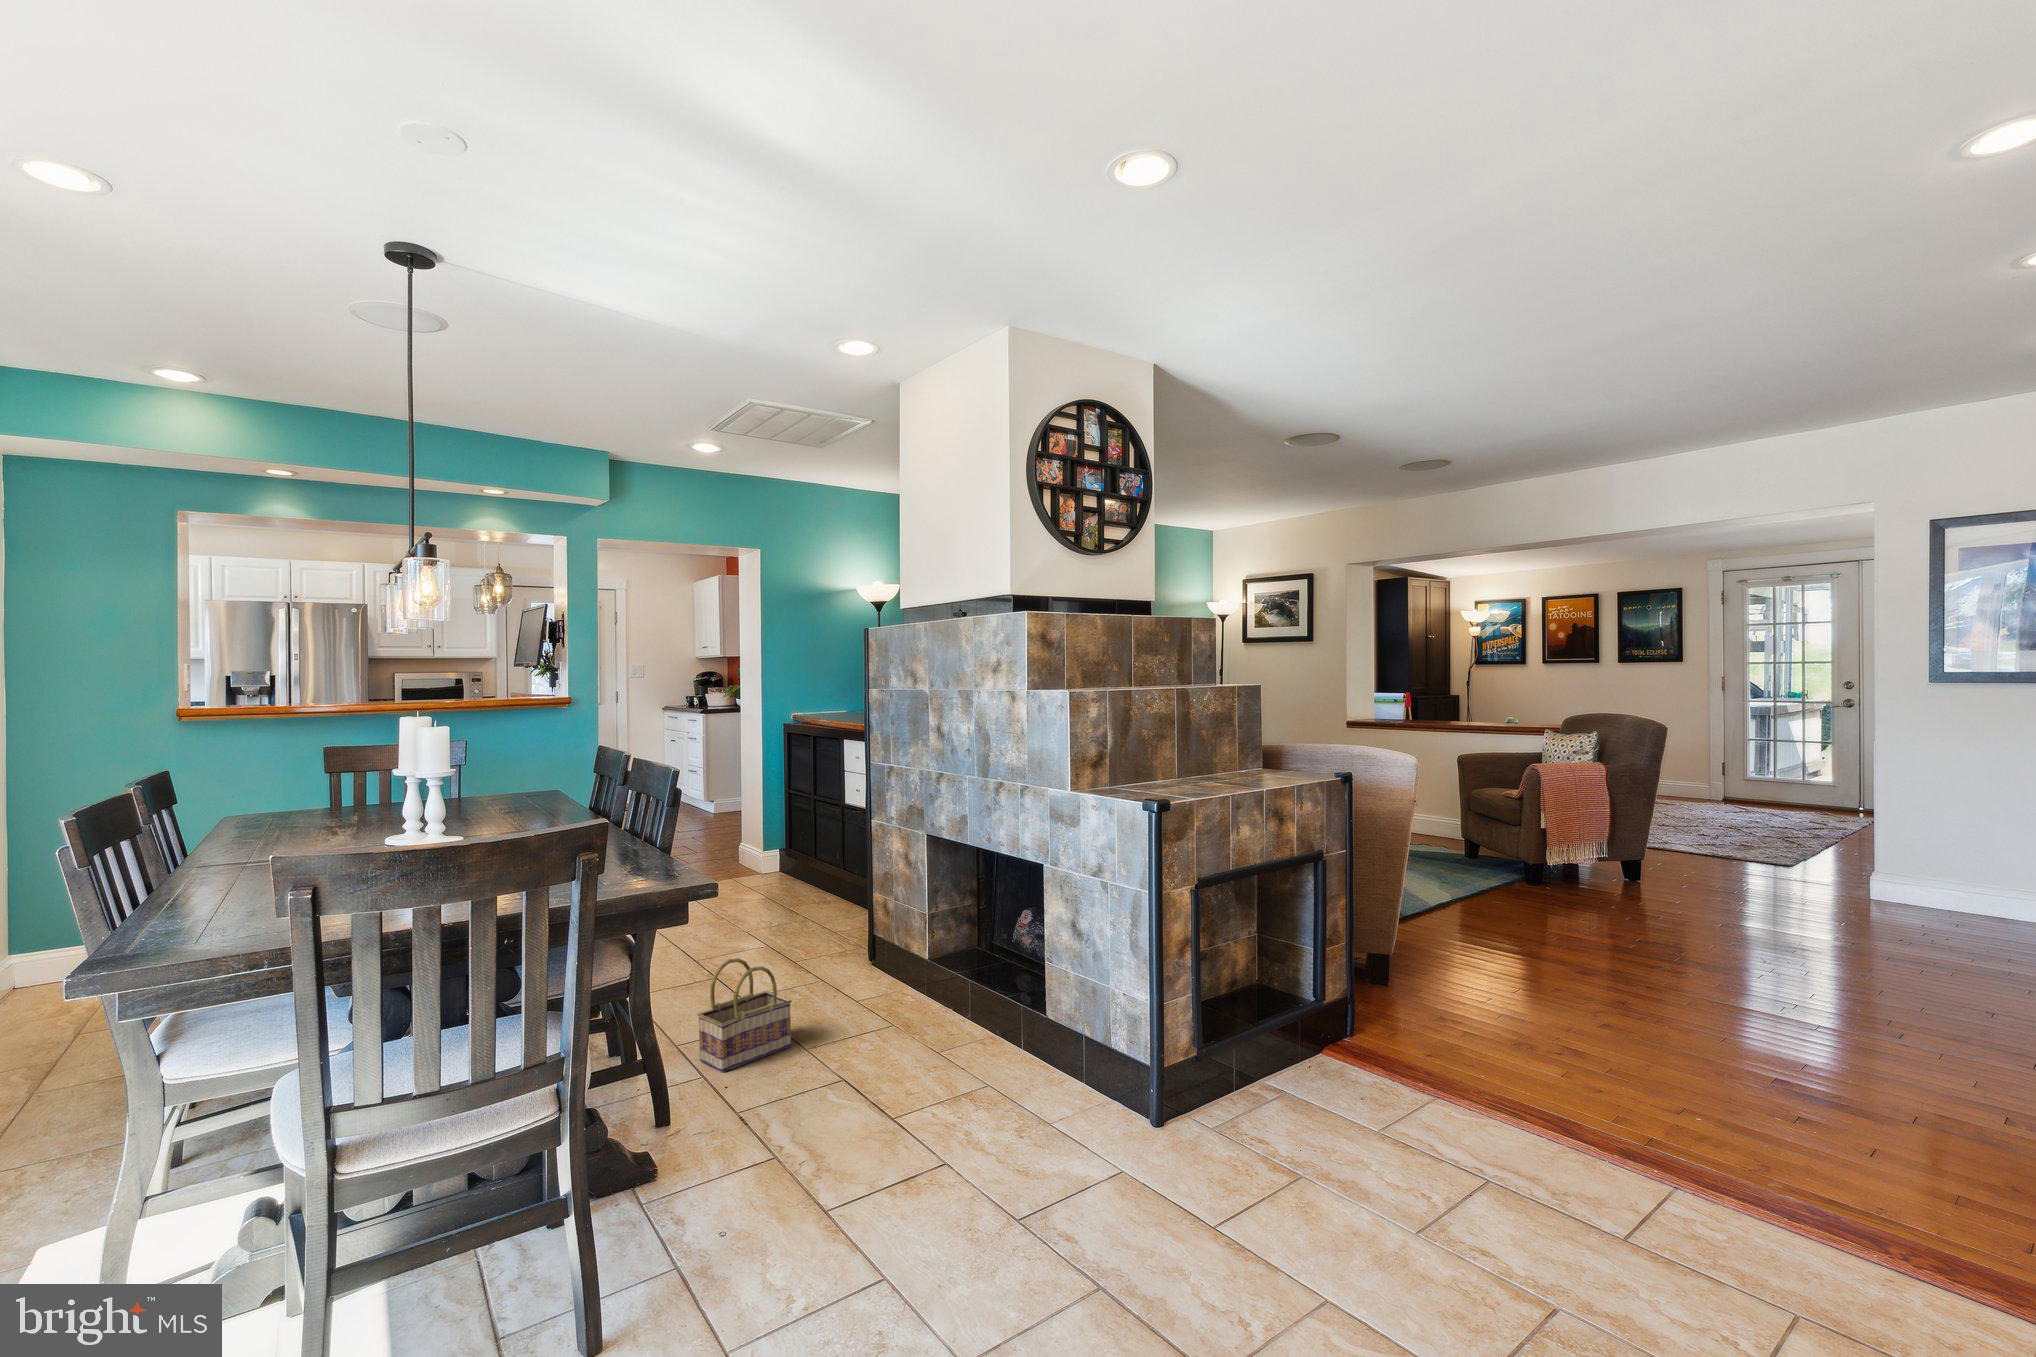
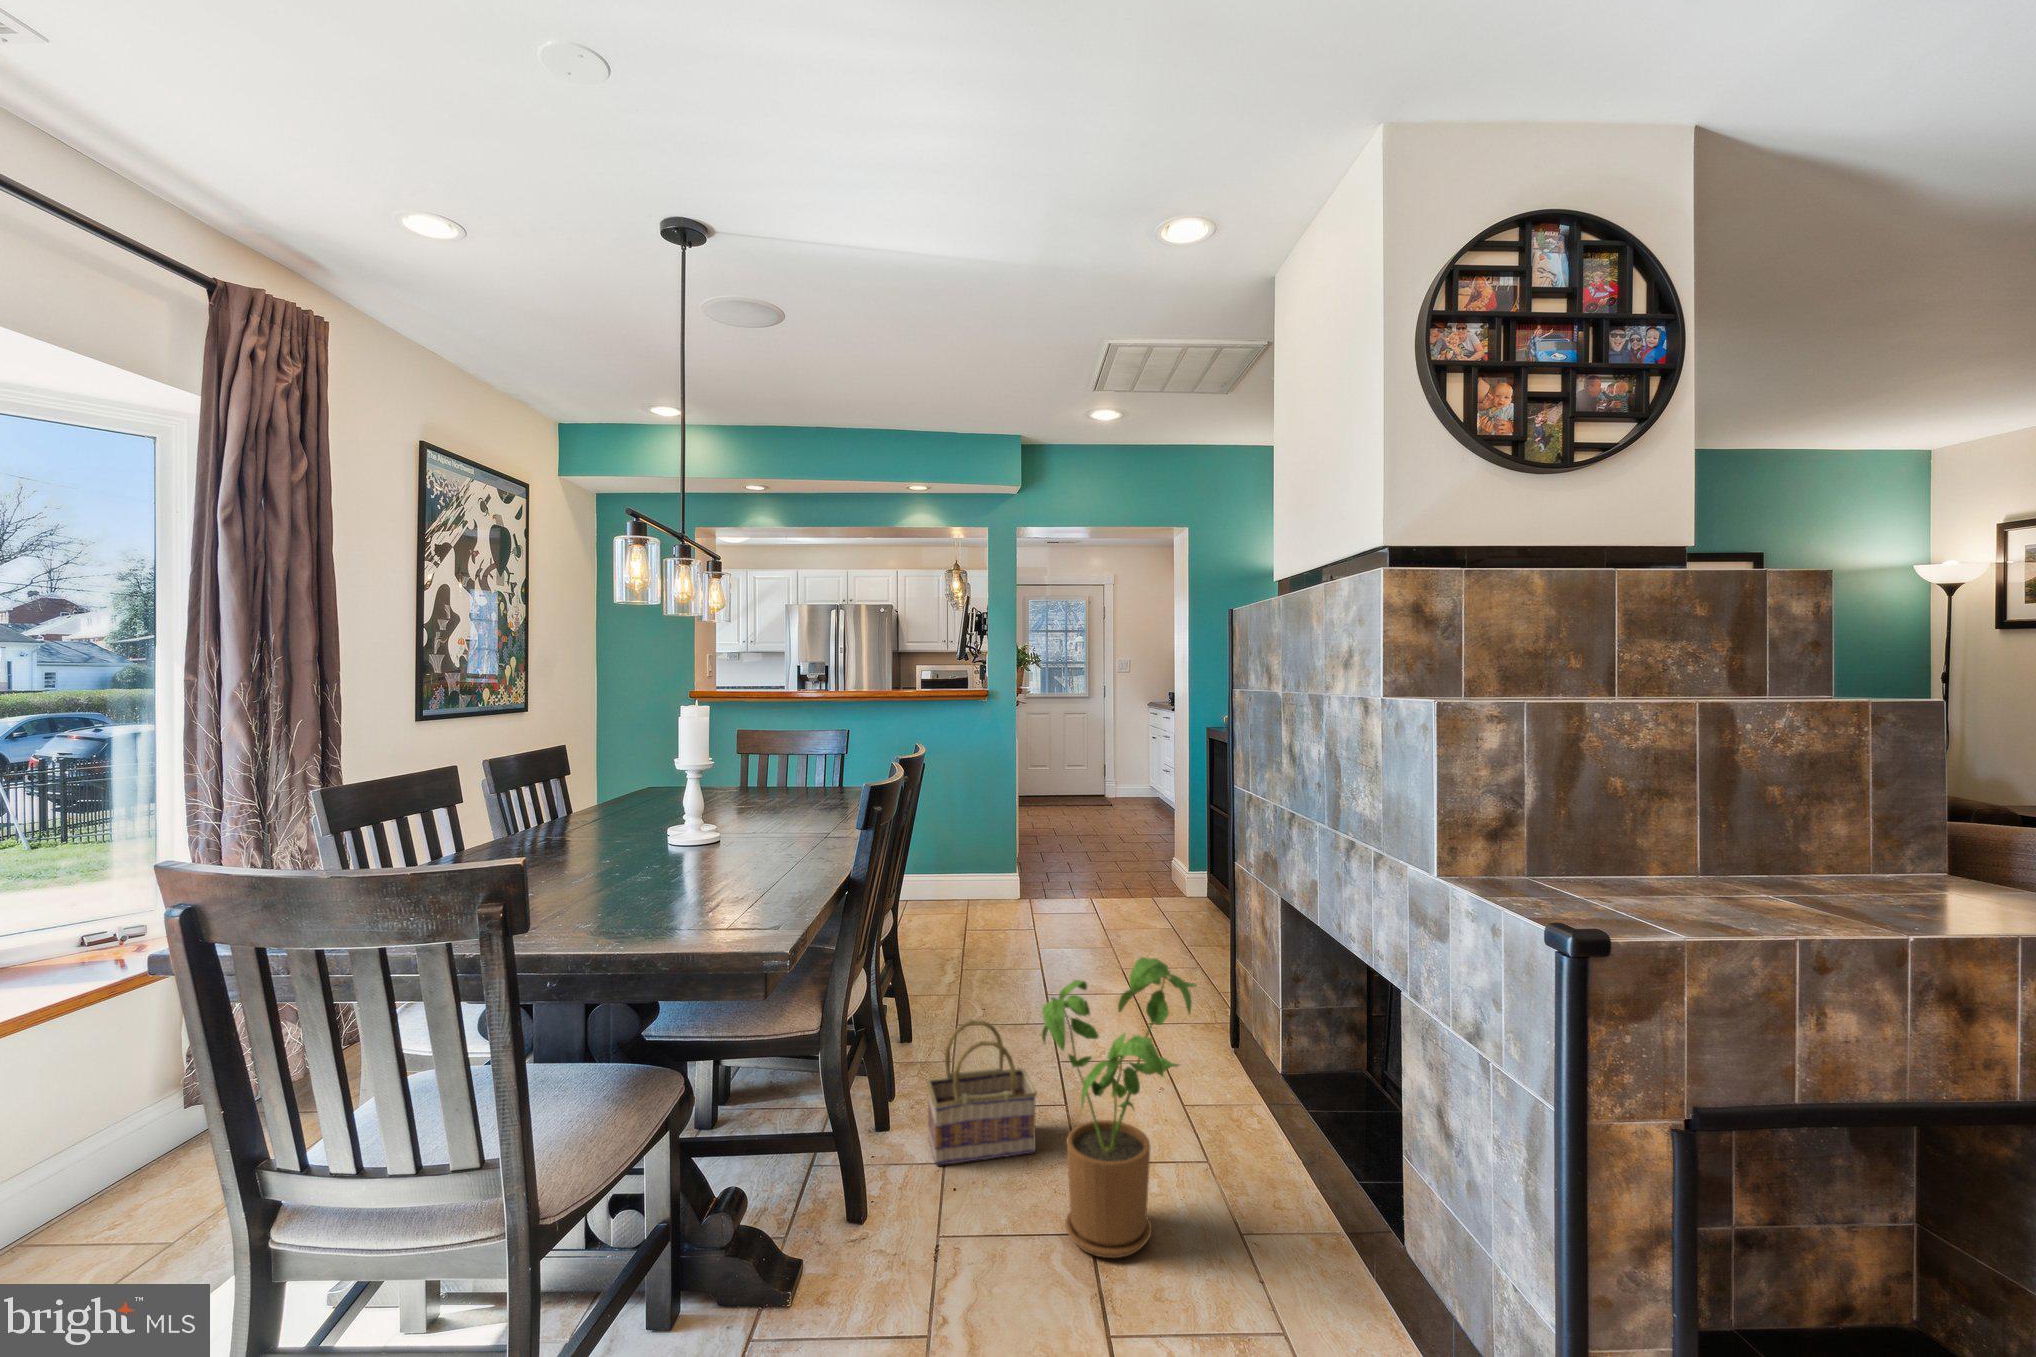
house plant: none [820,872,932,1077] -> present [1042,957,1196,1258]

